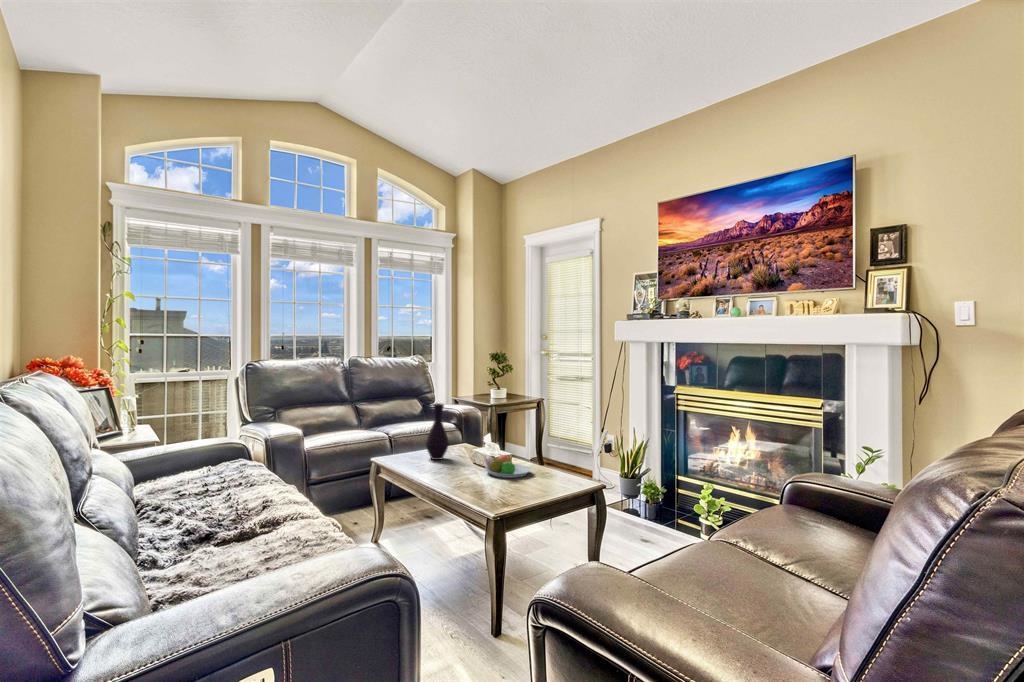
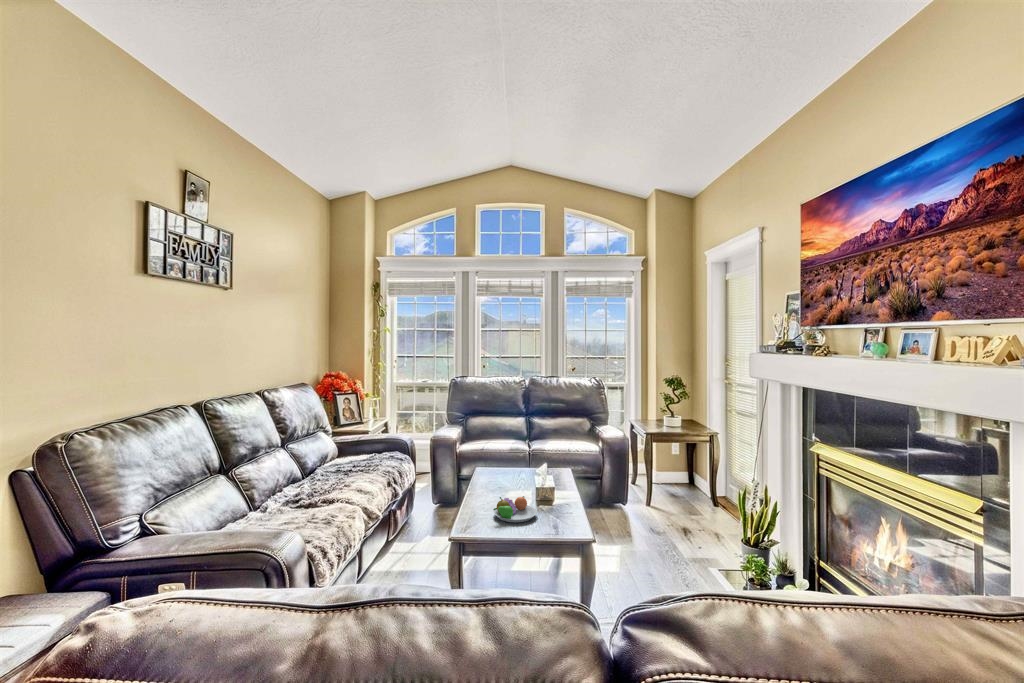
vase: present [426,403,449,460] -> none [489,439,508,489]

